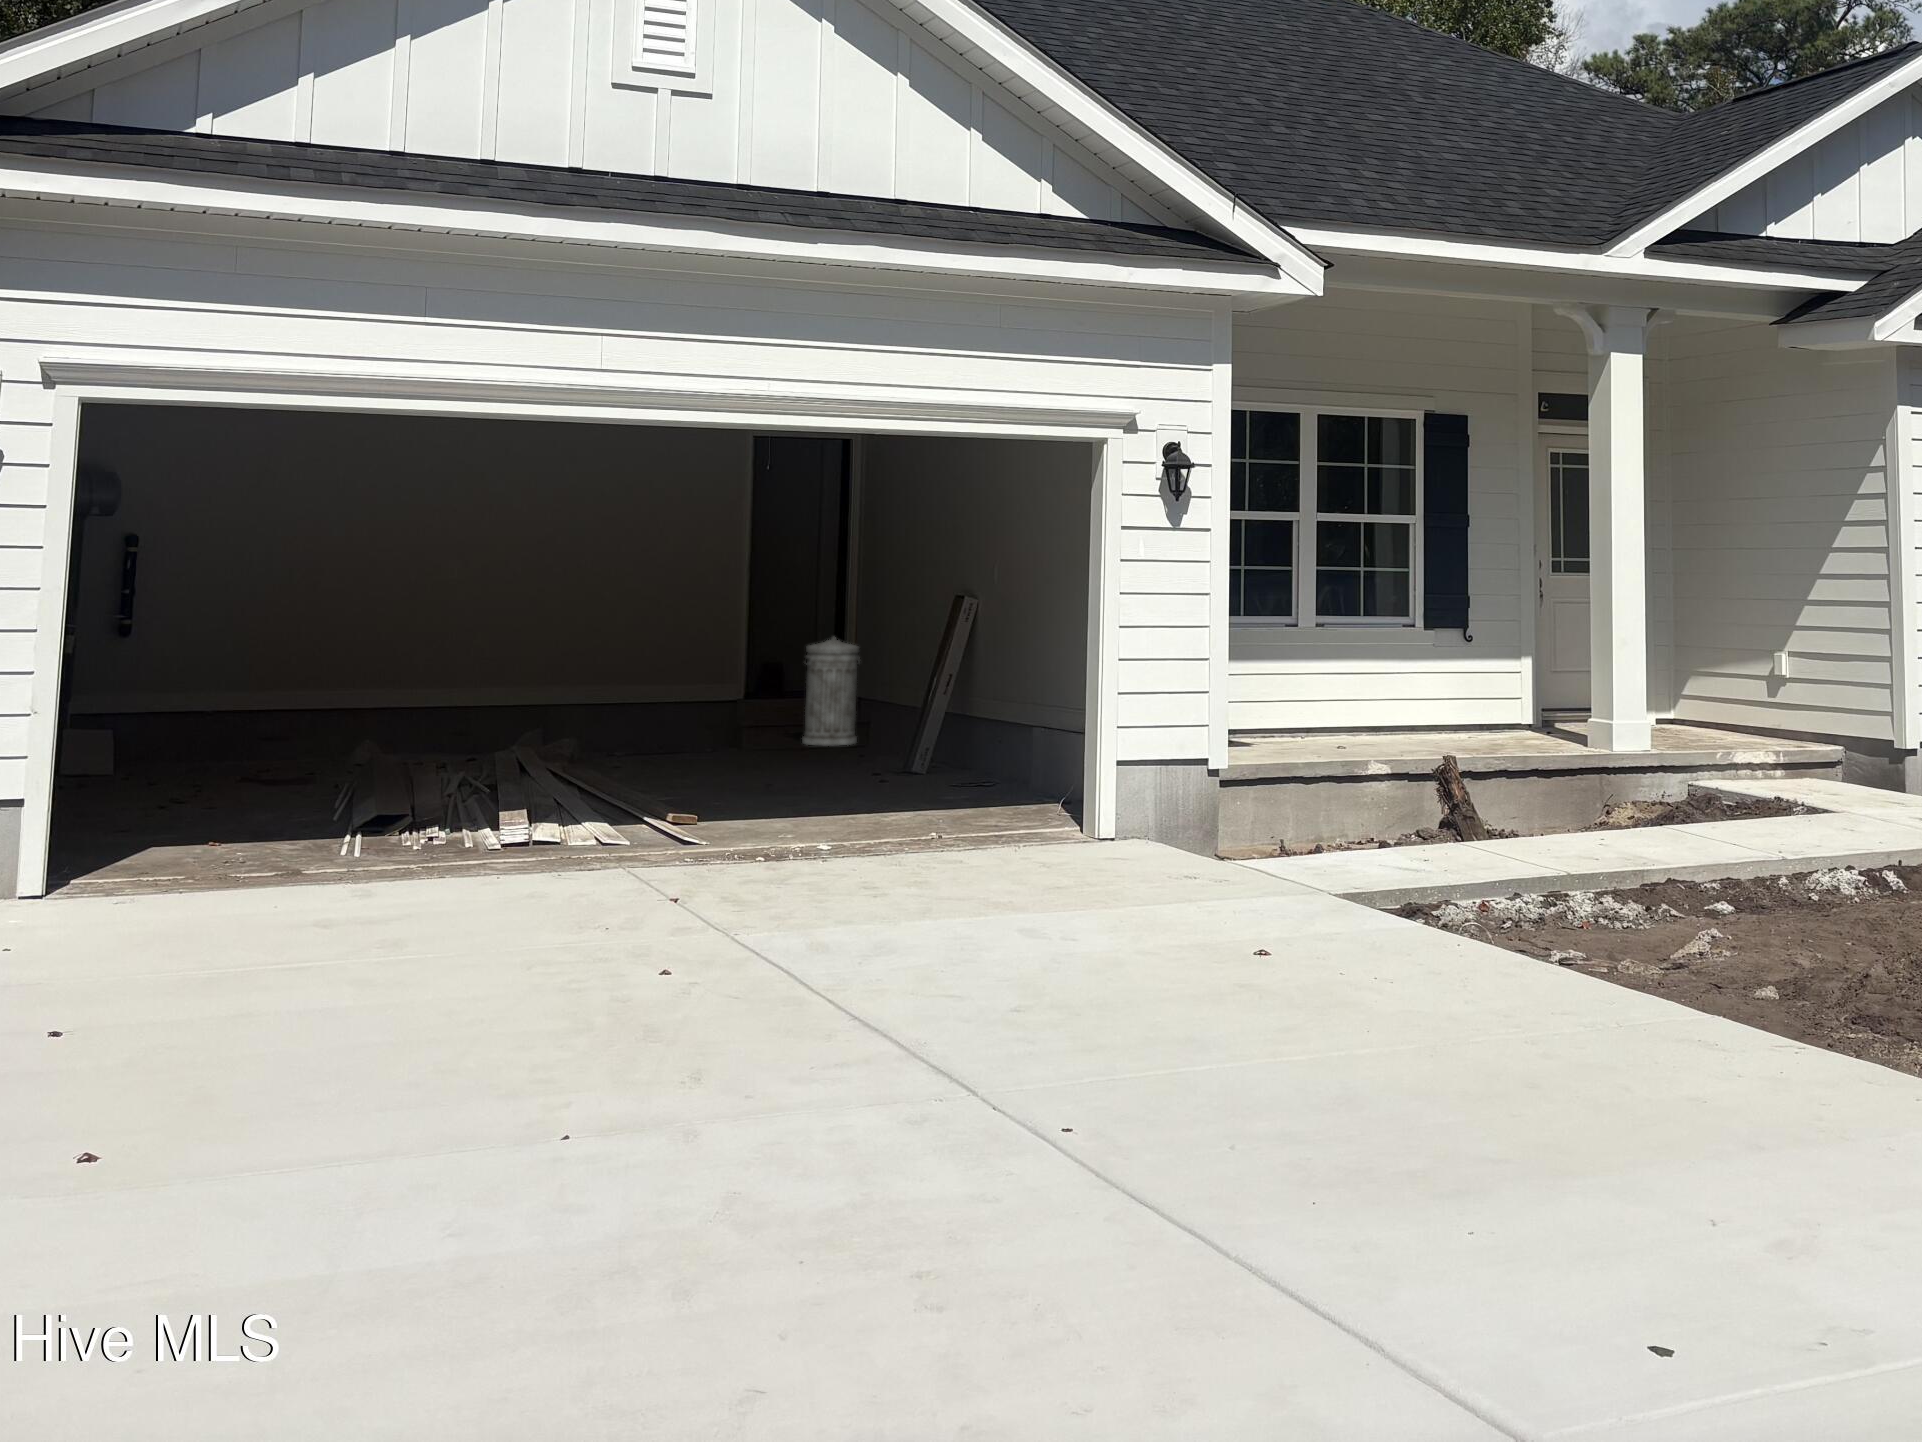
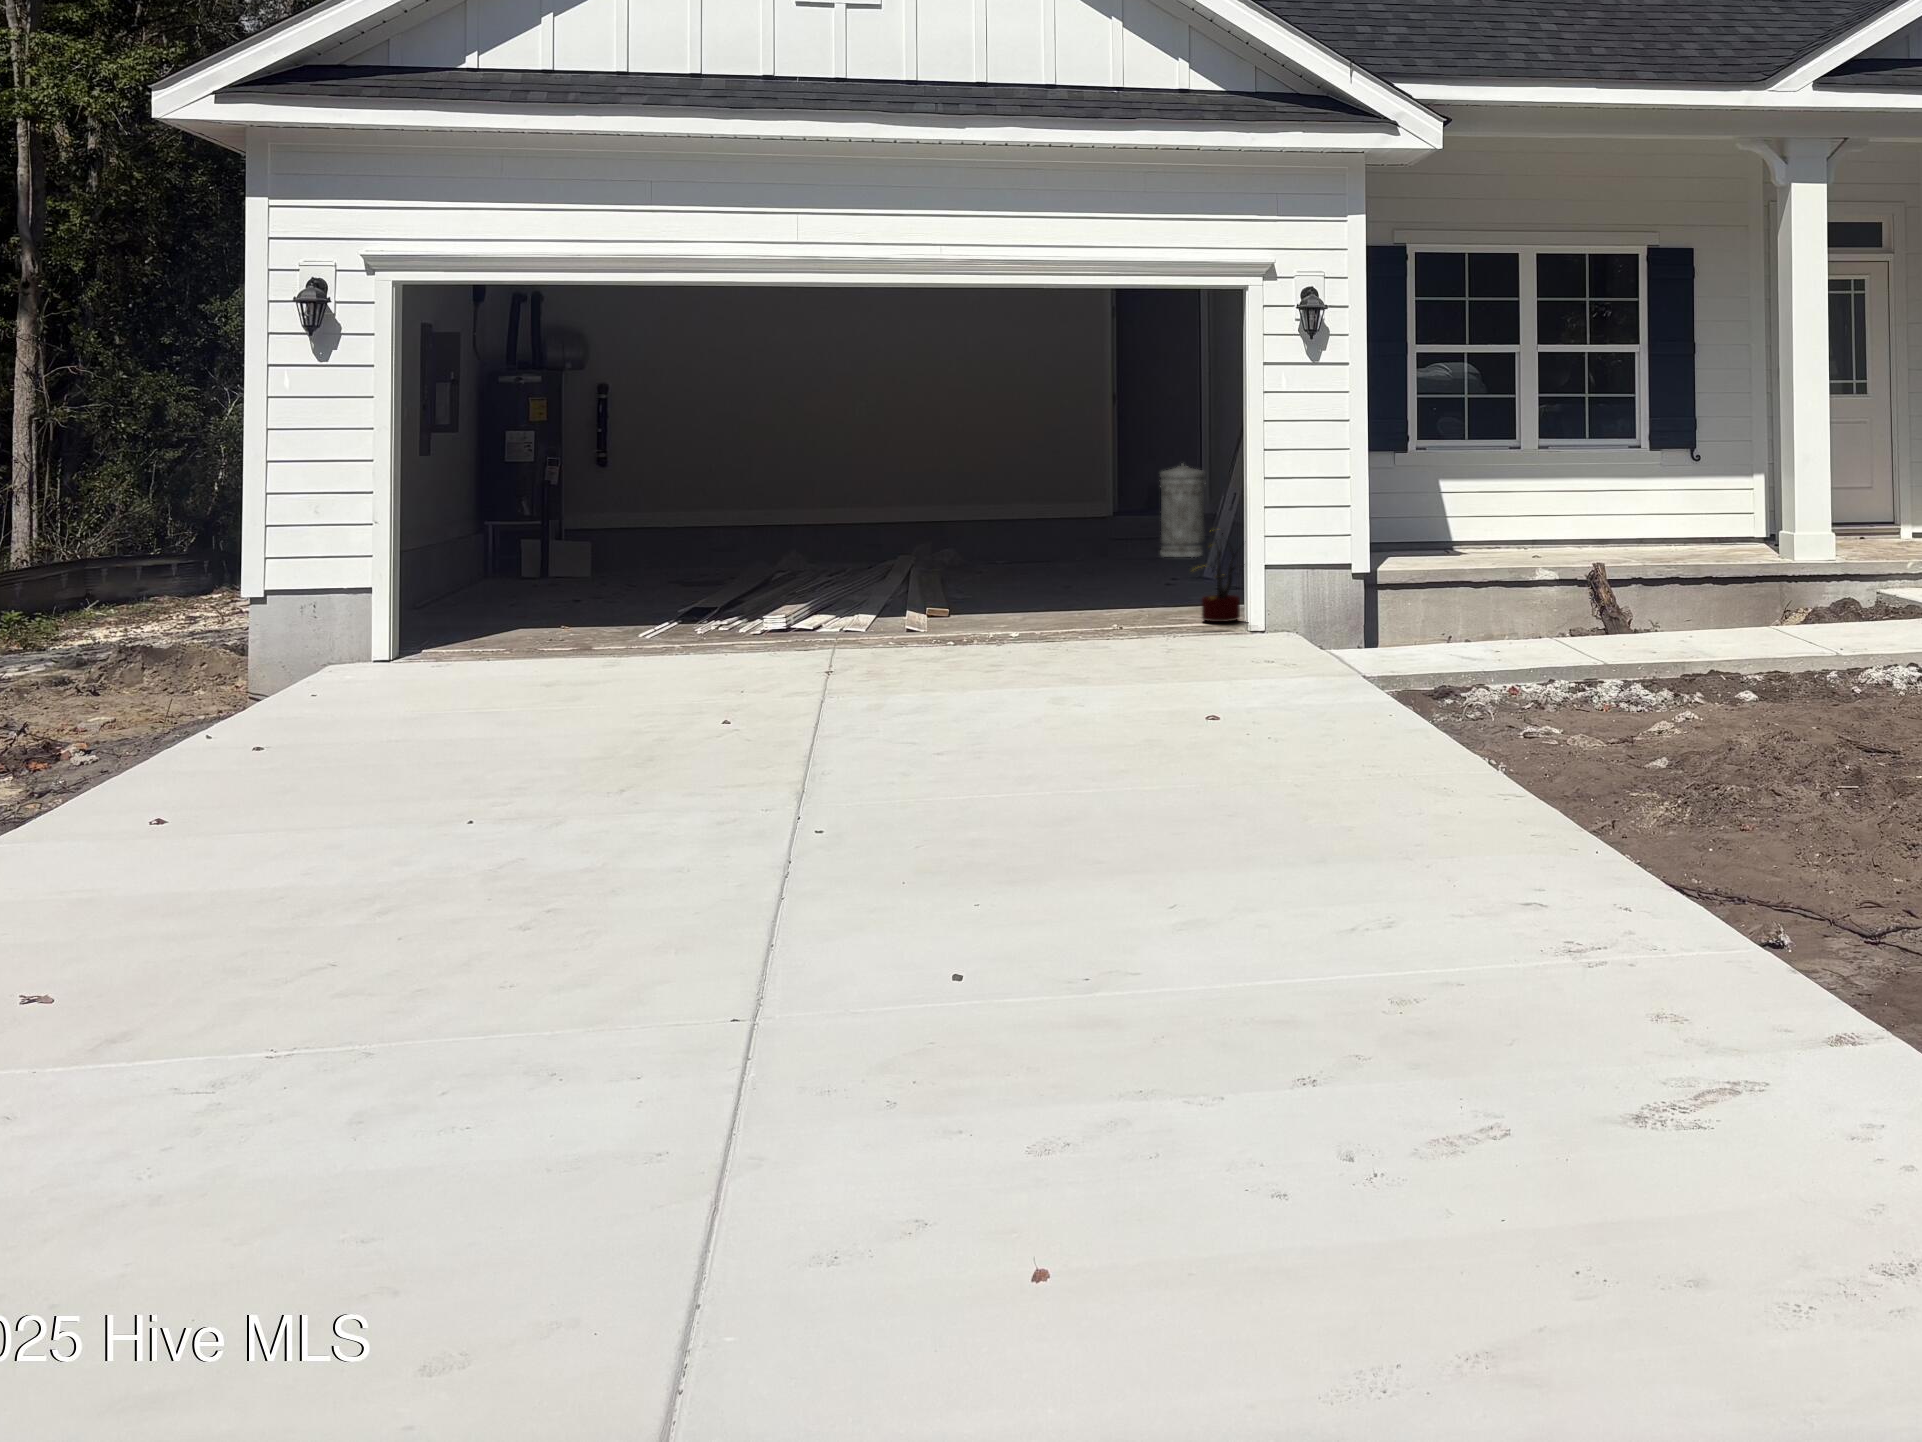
decorative plant: none [1004,715,1066,827] -> present [1202,533,1244,622]

